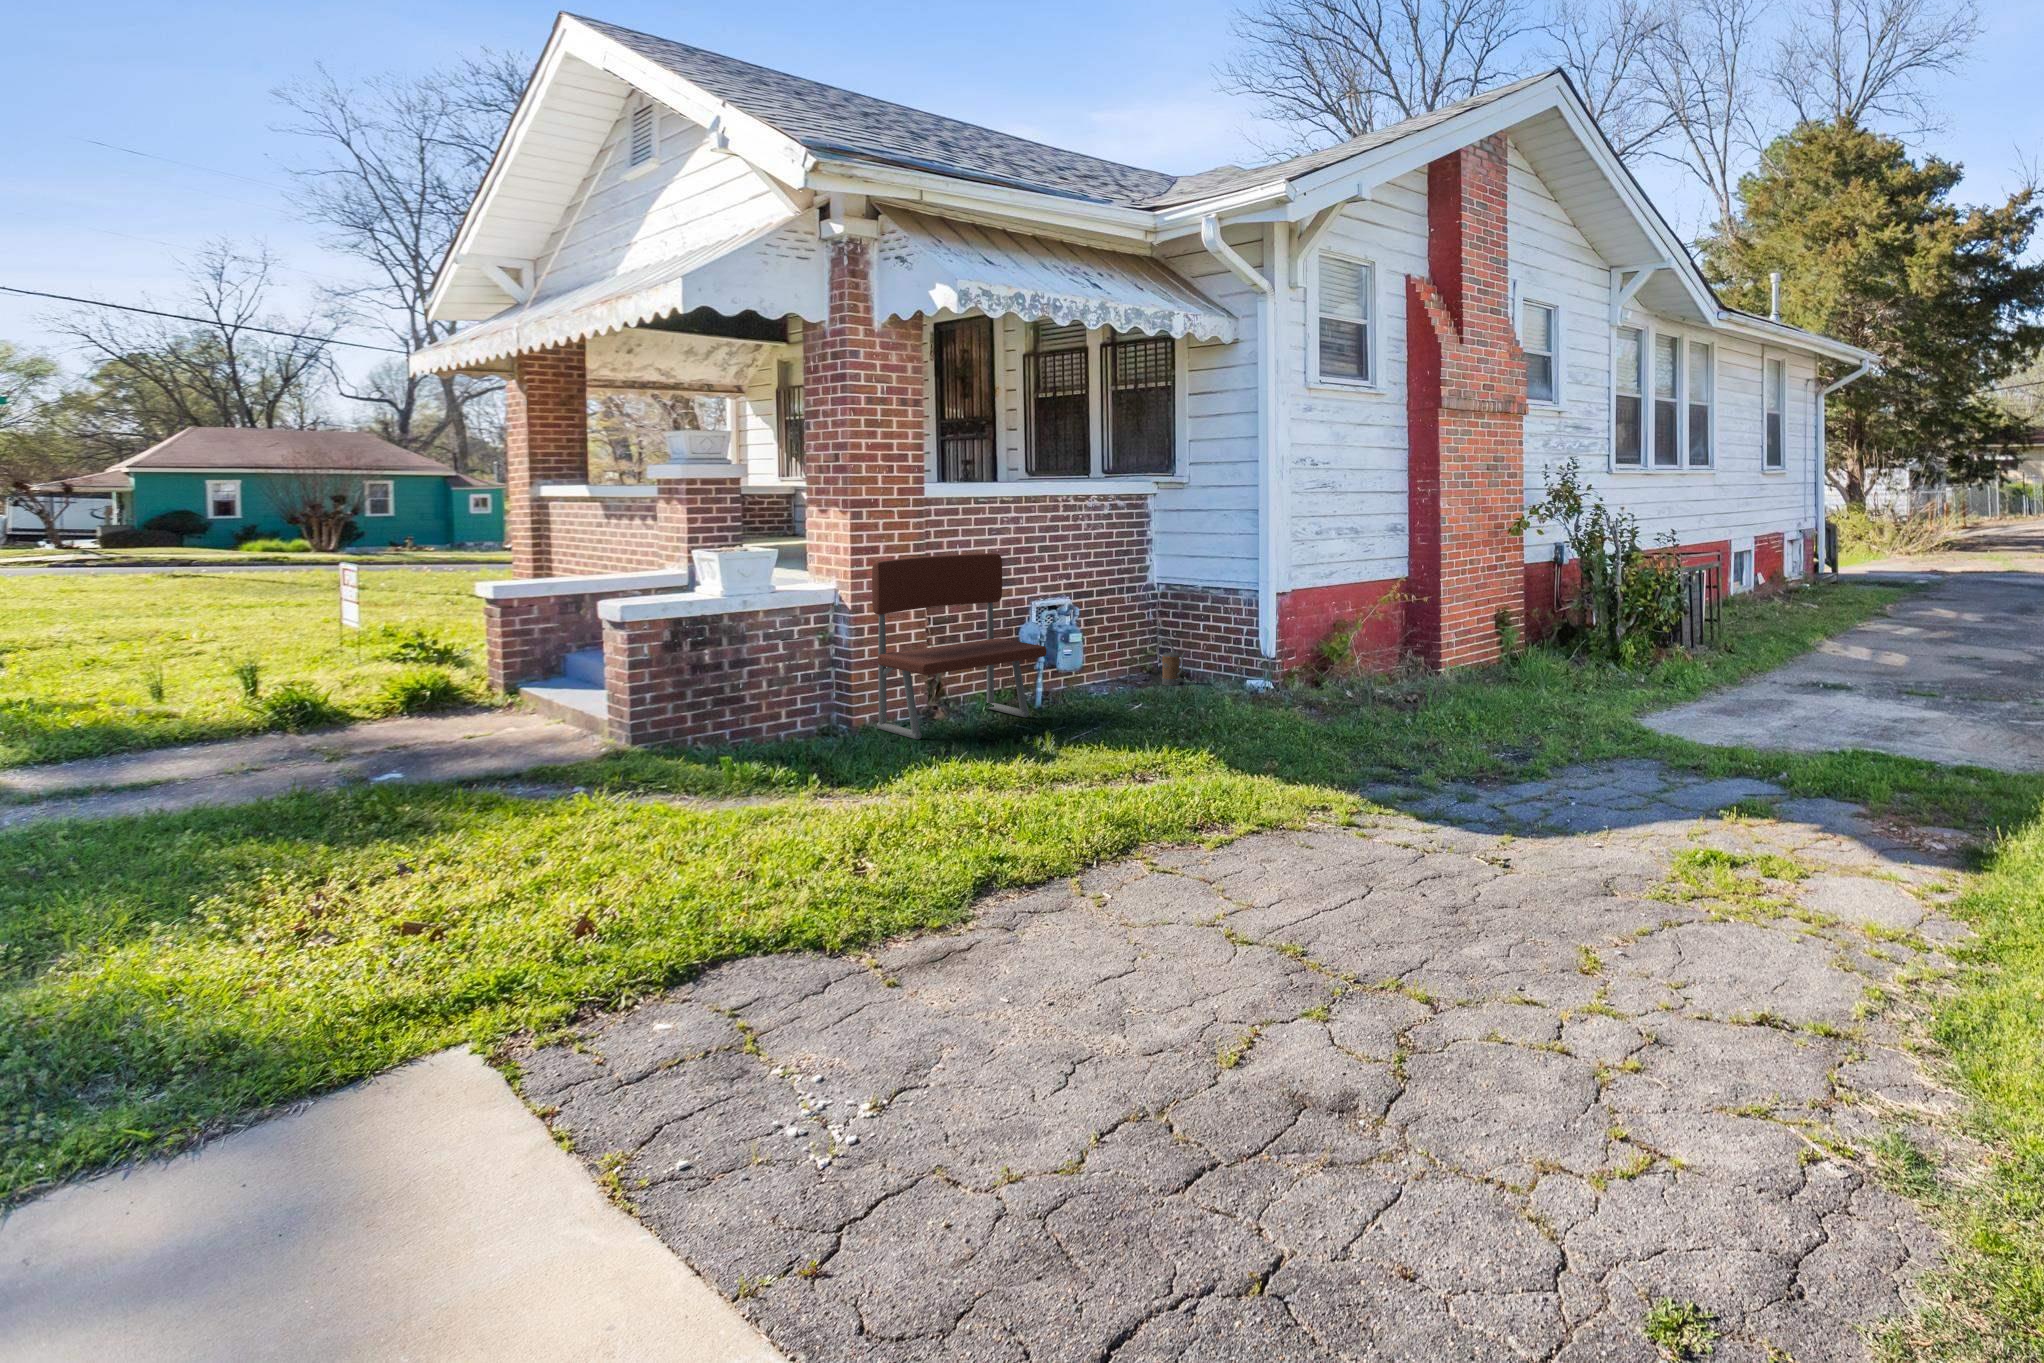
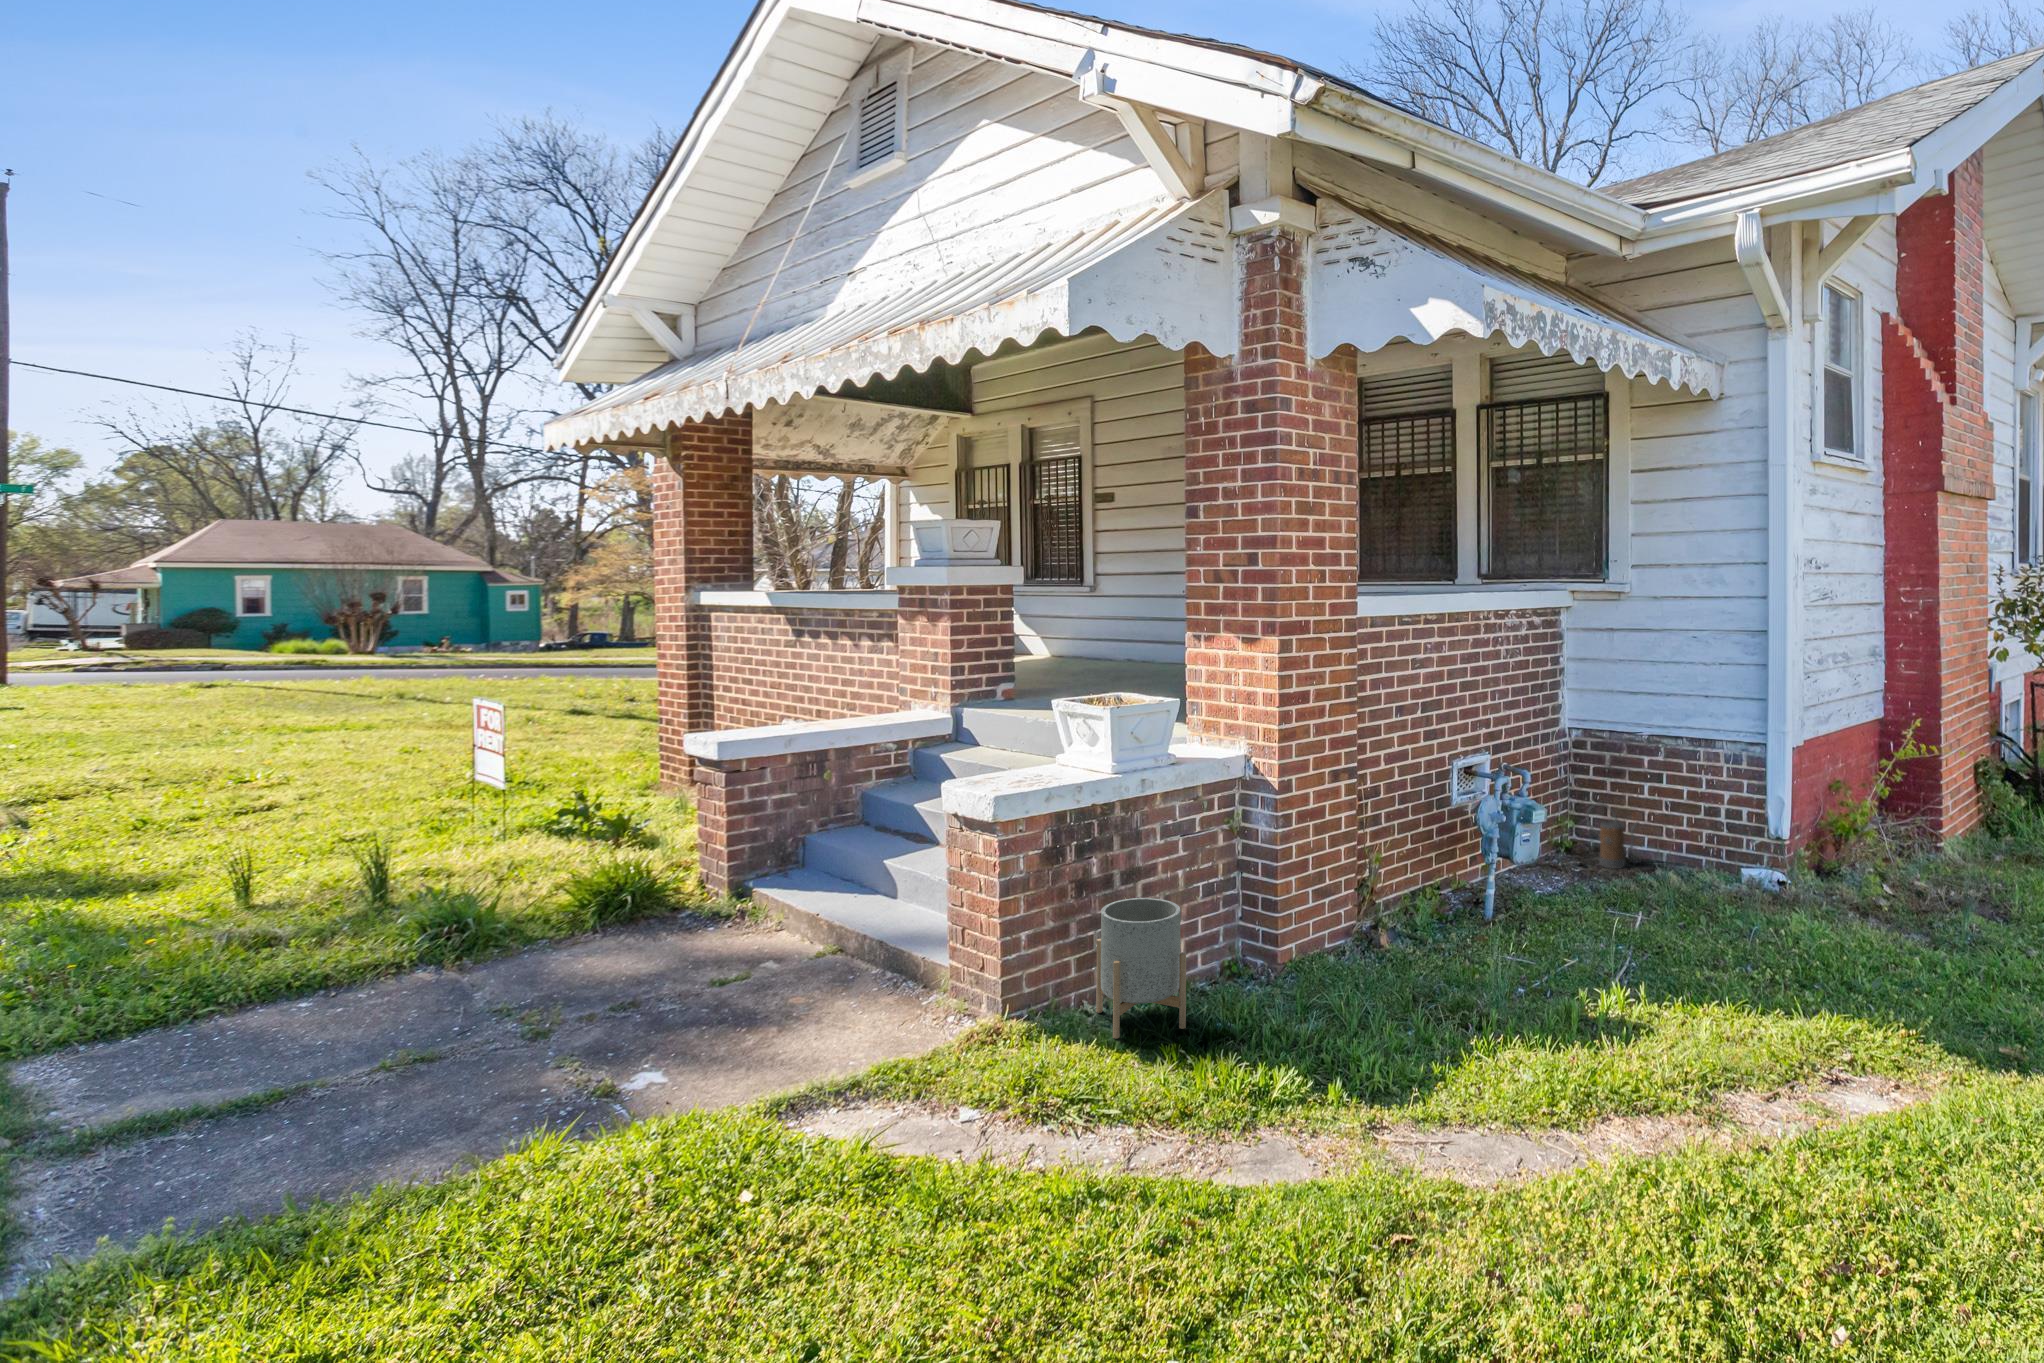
bench: present [872,553,1046,740] -> none [1316,695,1542,994]
planter: none [701,675,757,755] -> present [1096,898,1186,1039]

